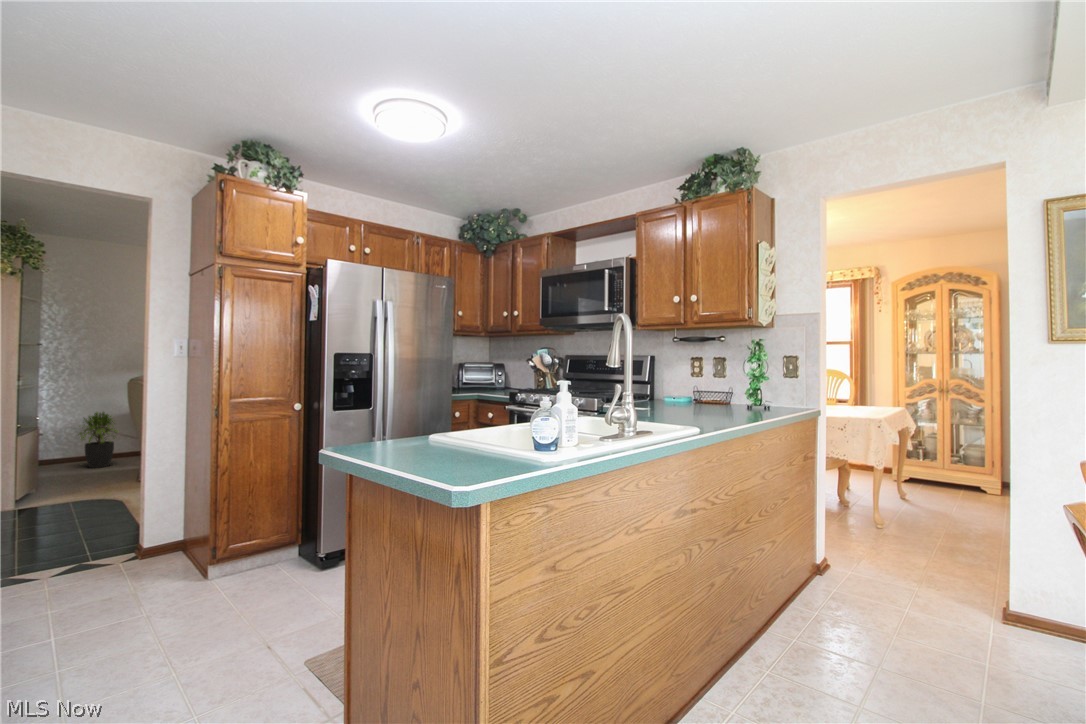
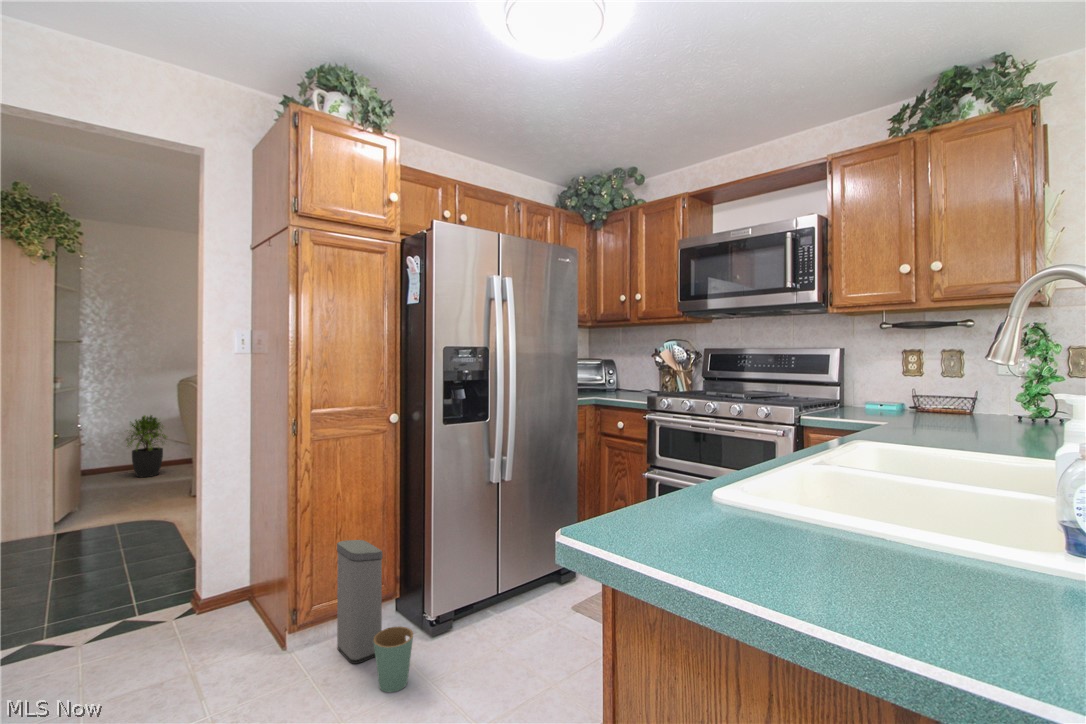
trash can: none [248,496,300,598] -> present [337,540,413,692]

